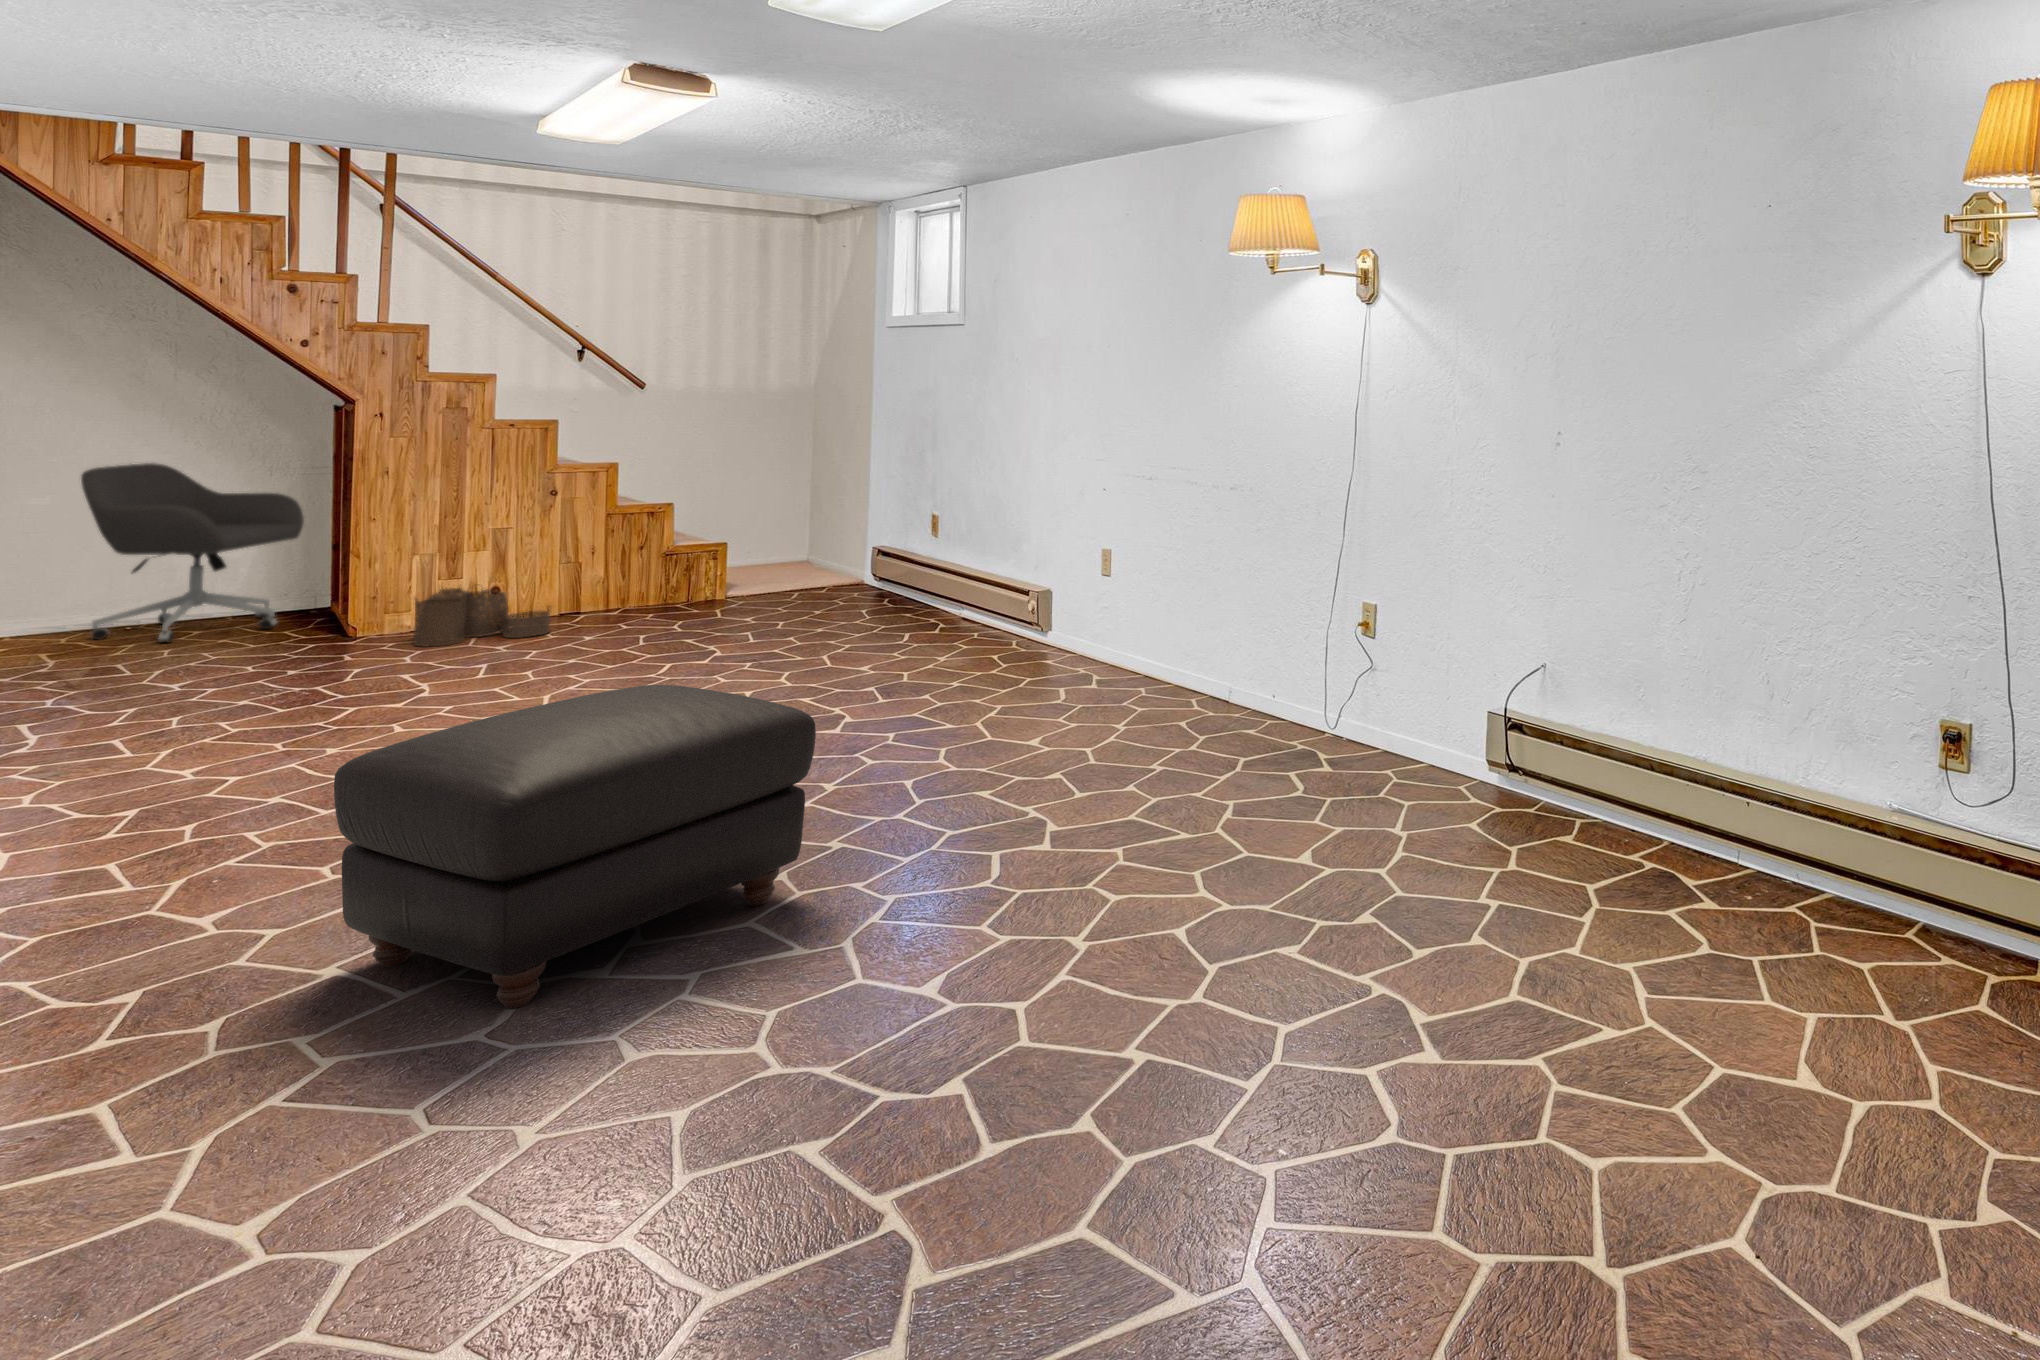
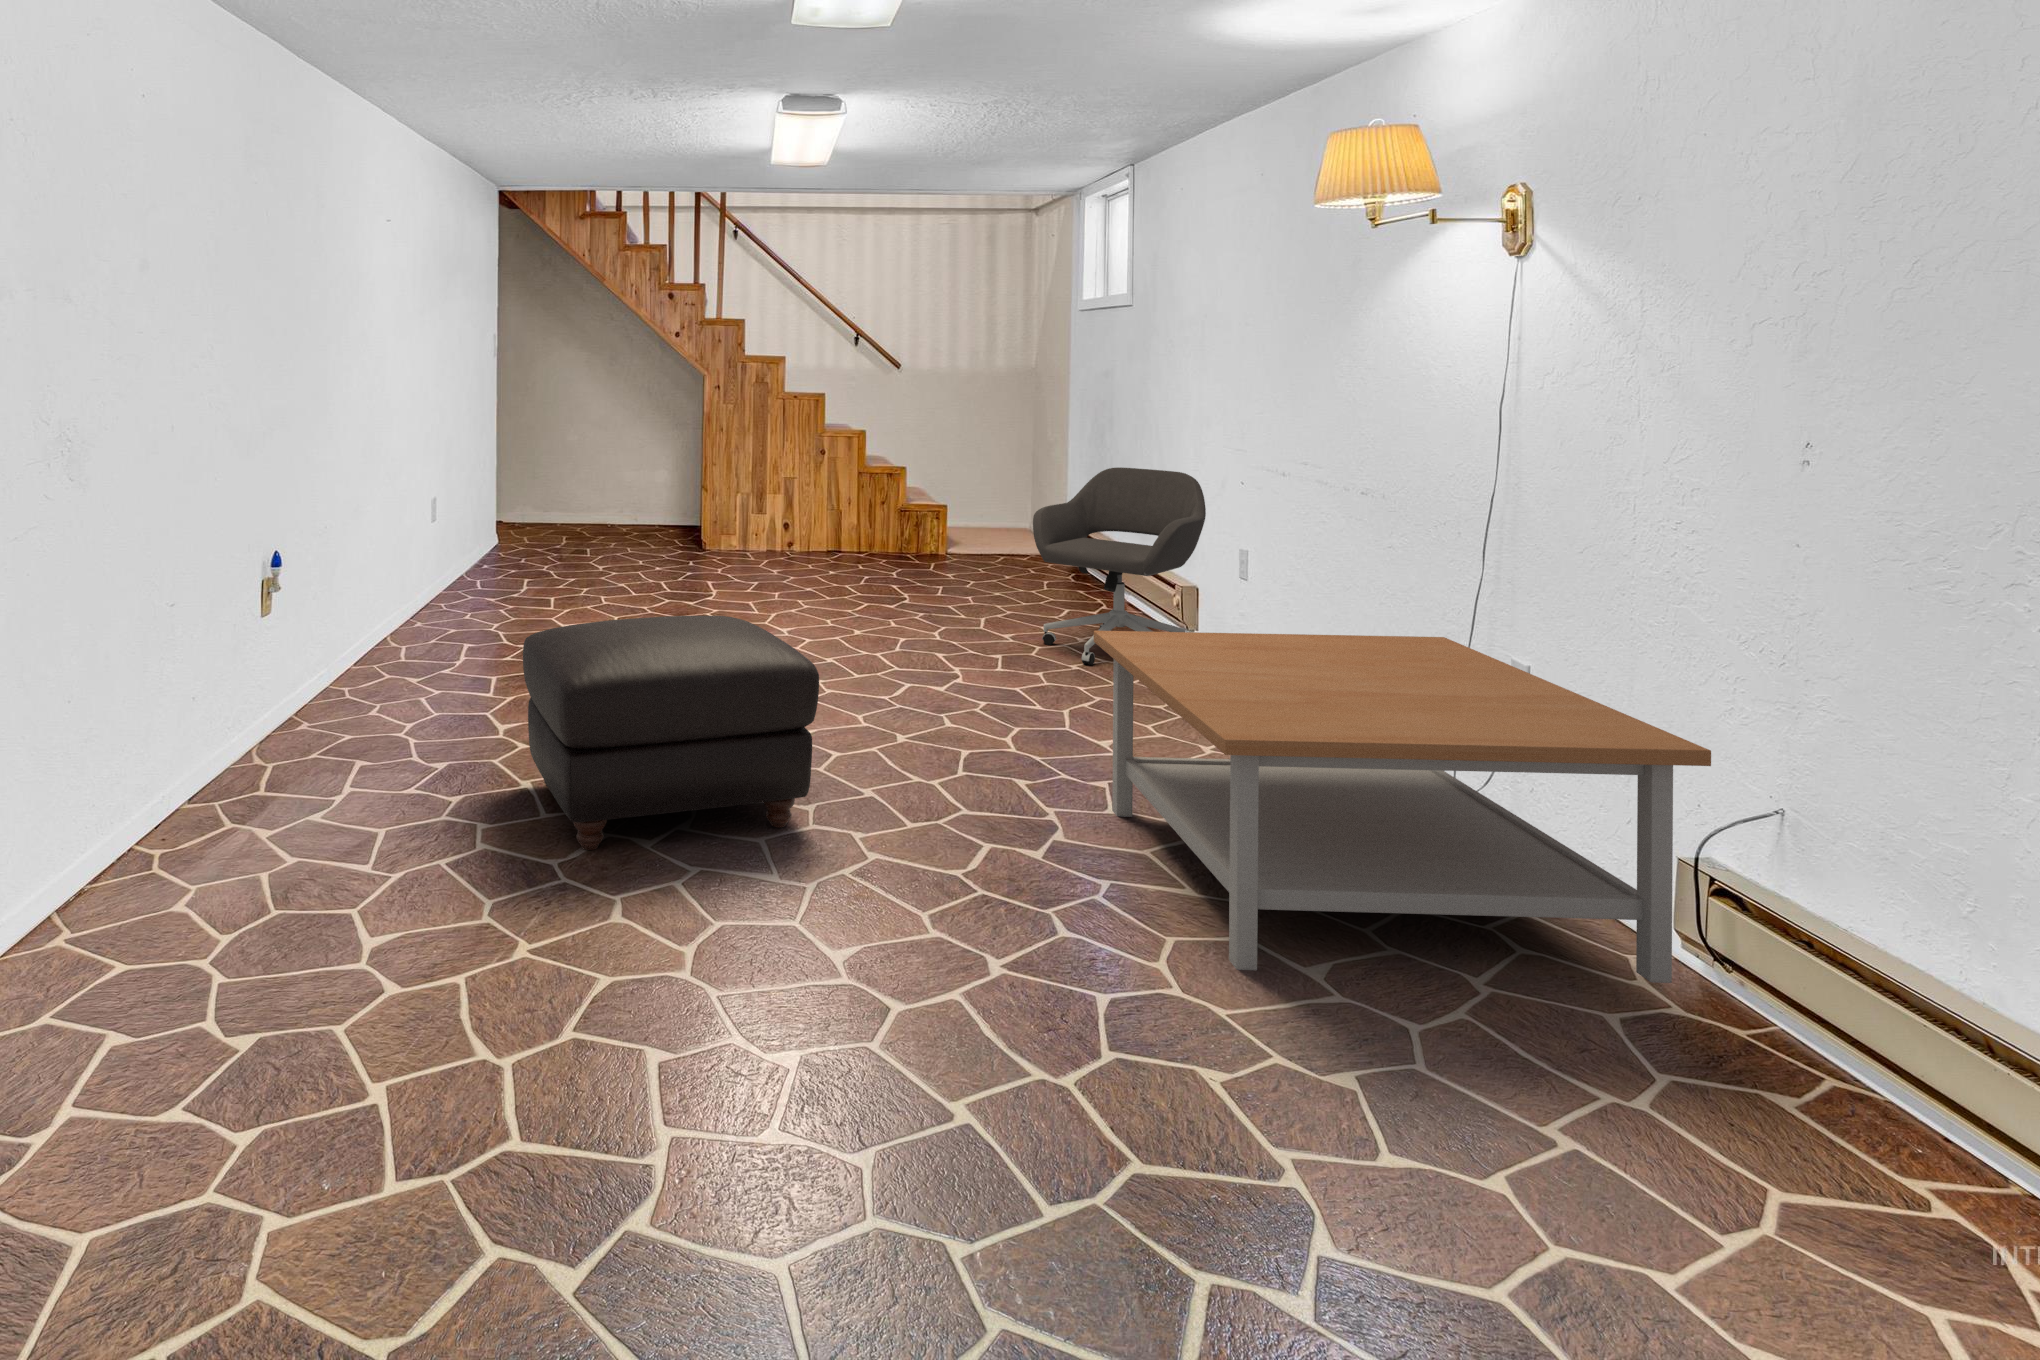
office chair: present [81,463,304,643] -> present [1033,467,1206,665]
woven basket: present [414,588,550,646] -> none [728,518,812,566]
coffee table: none [1061,592,1508,877] -> present [1094,631,1711,983]

